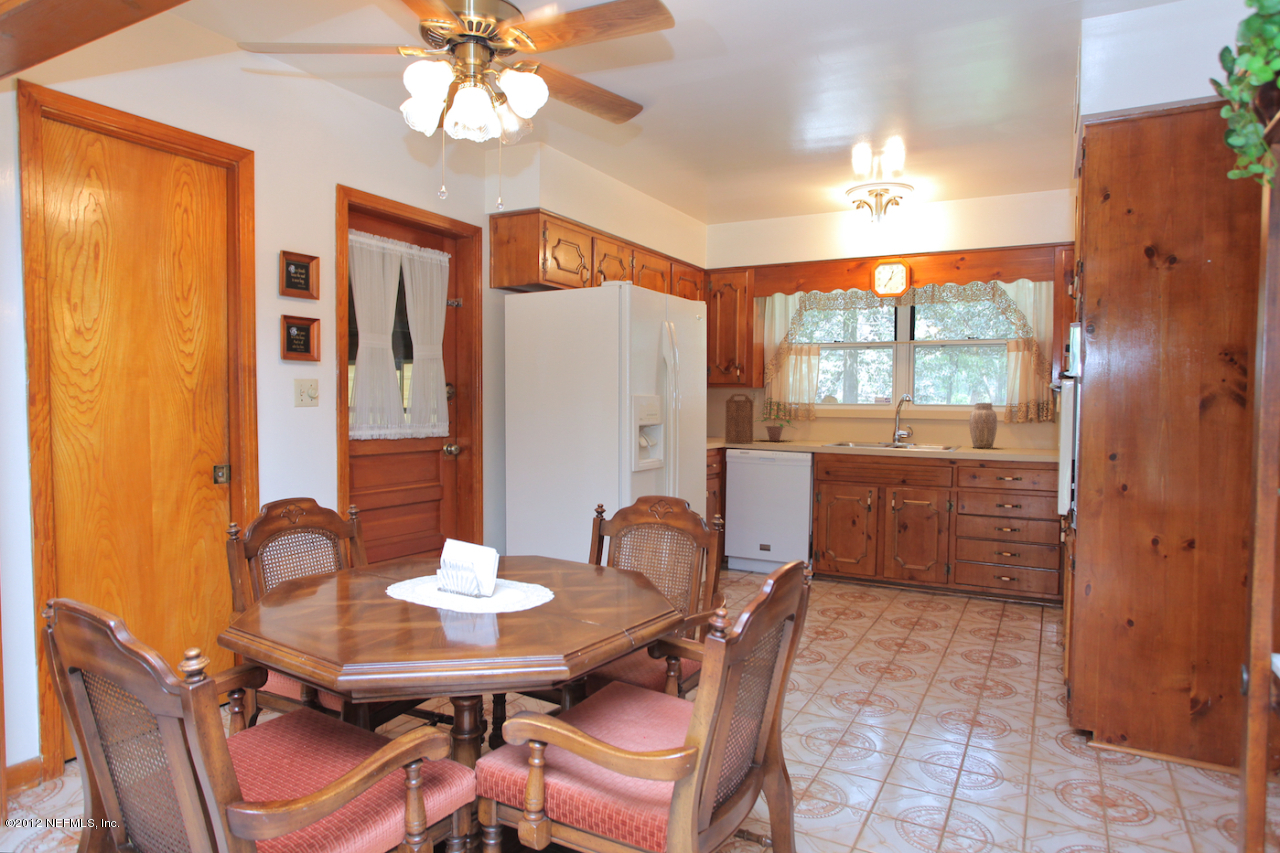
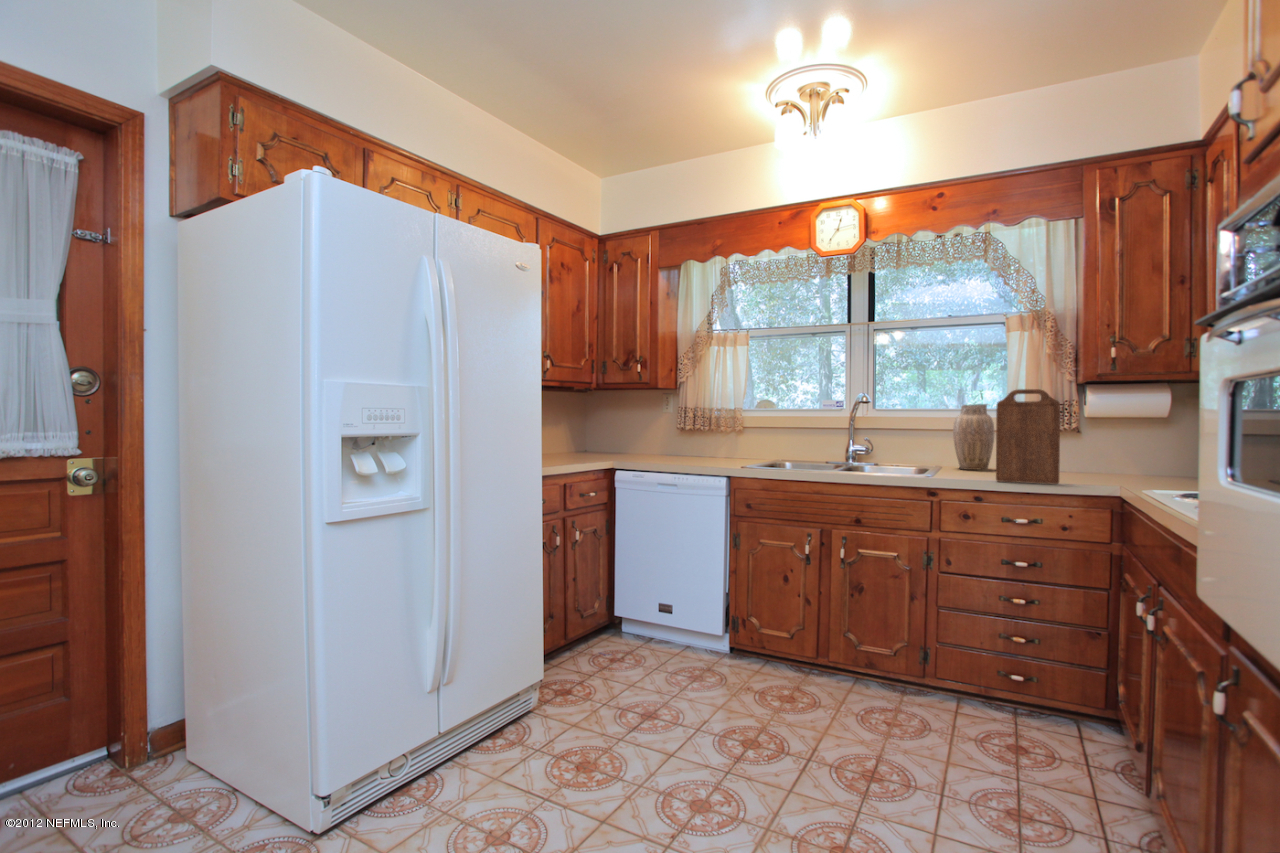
cutting board: present [725,394,754,443] -> present [996,389,1060,484]
potted plant: present [762,398,791,441] -> none [658,401,721,460]

